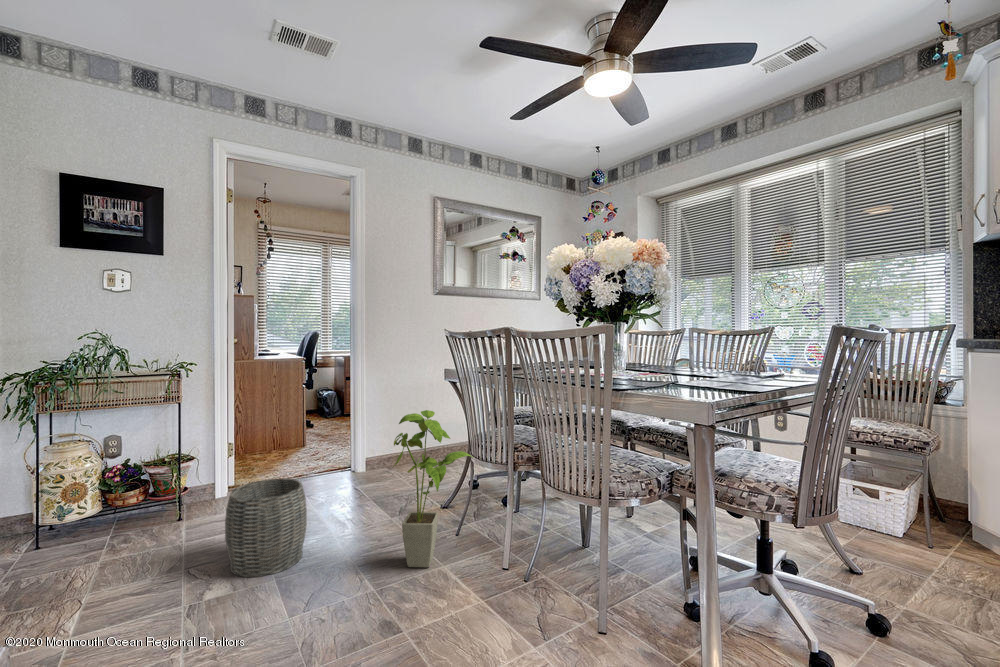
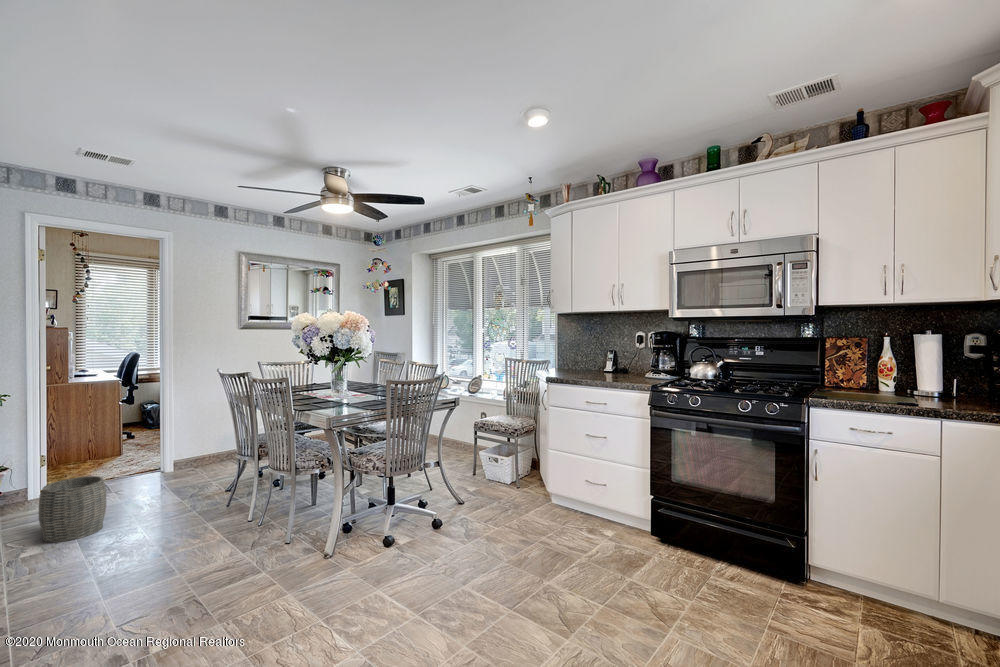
house plant: present [393,410,474,567] -> none [170,424,233,526]

